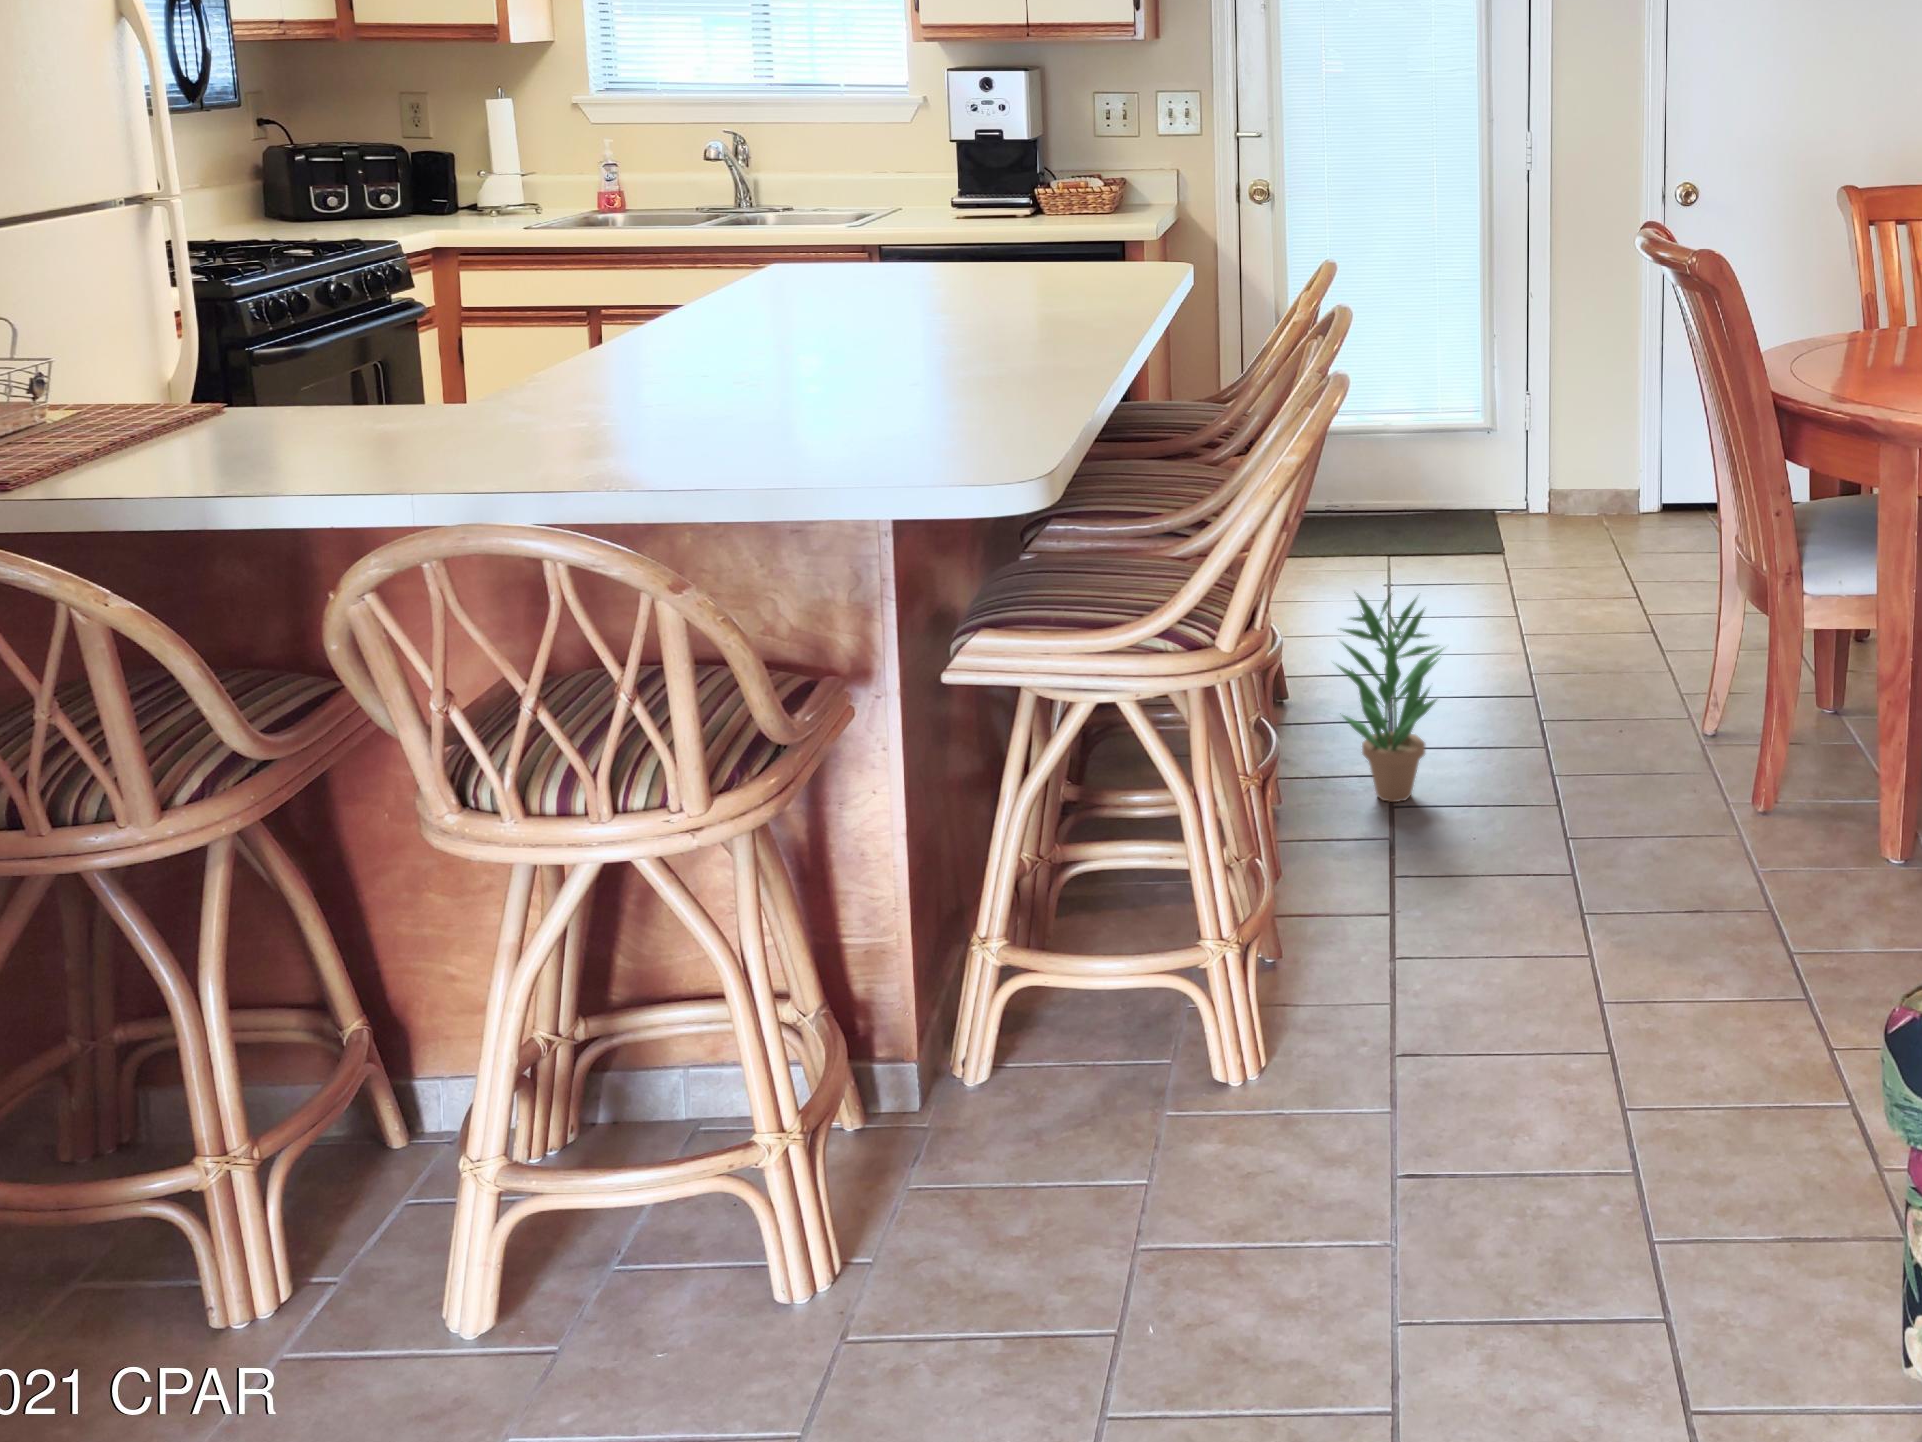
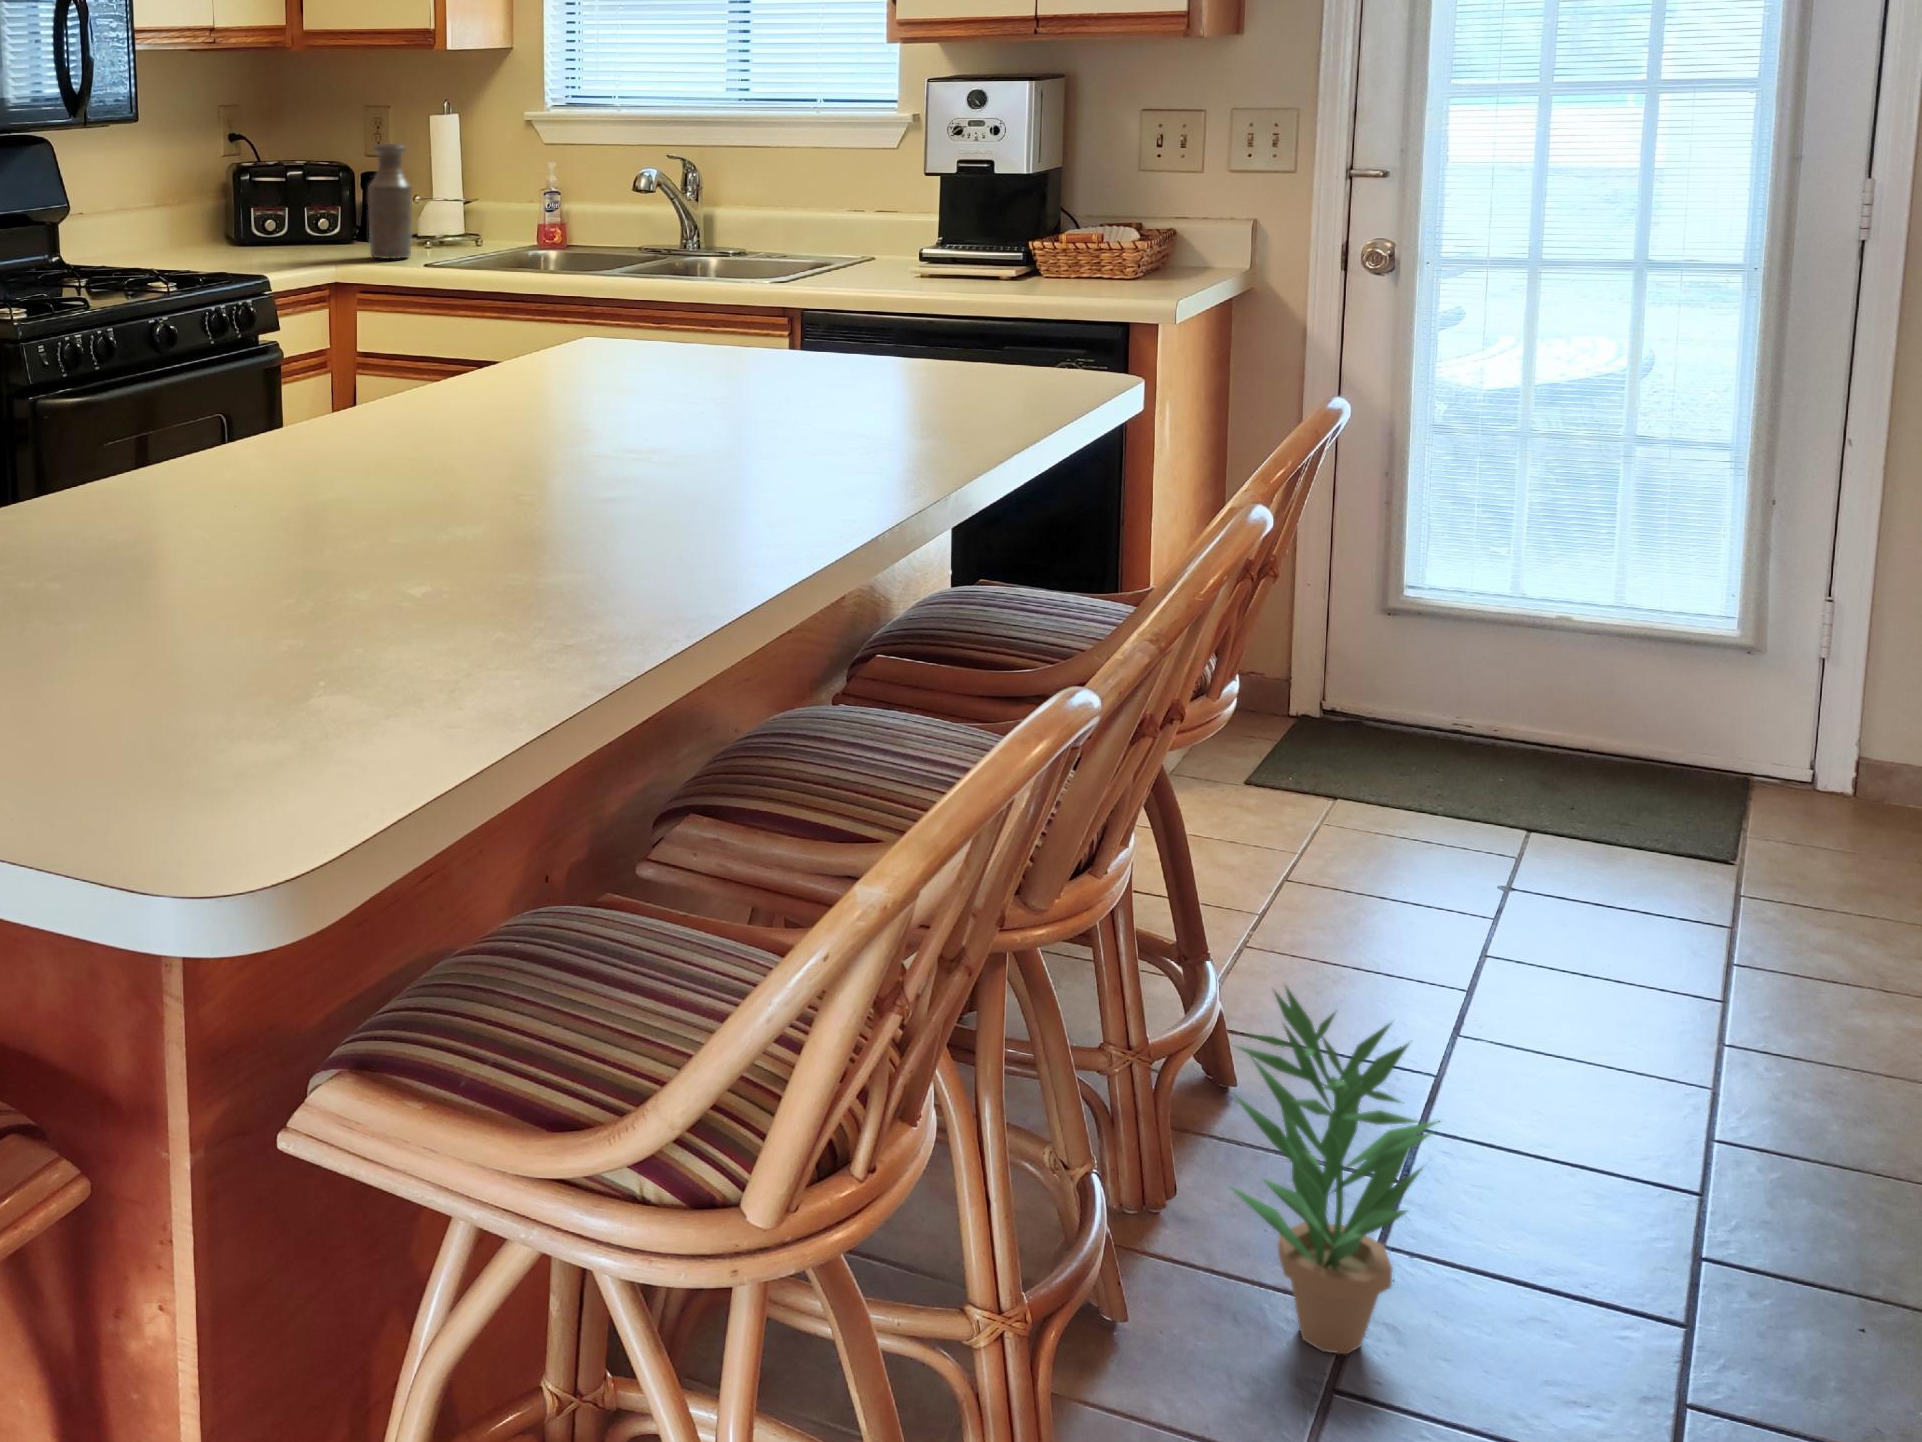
bottle: none [450,125,496,225] -> present [368,144,412,259]

